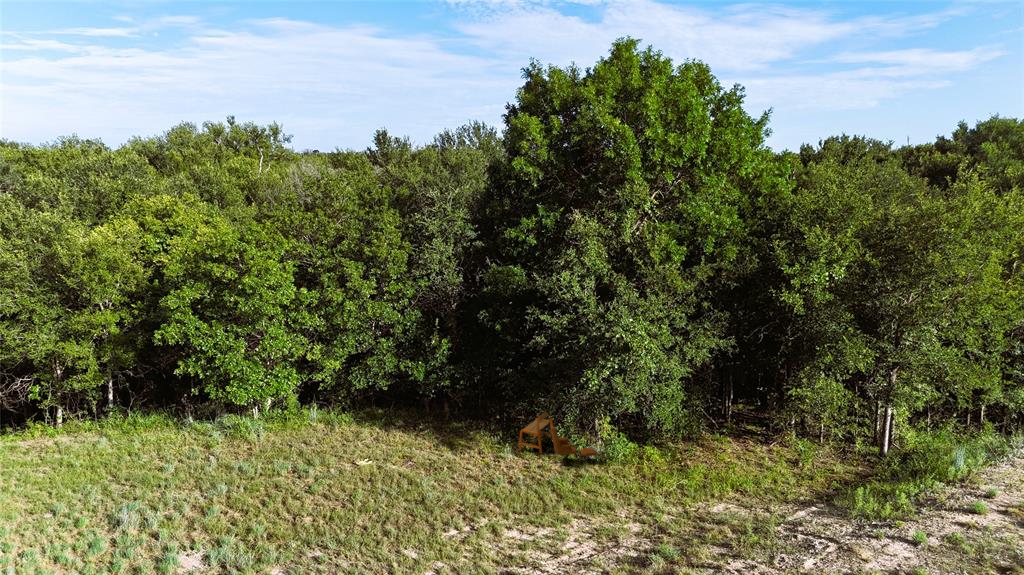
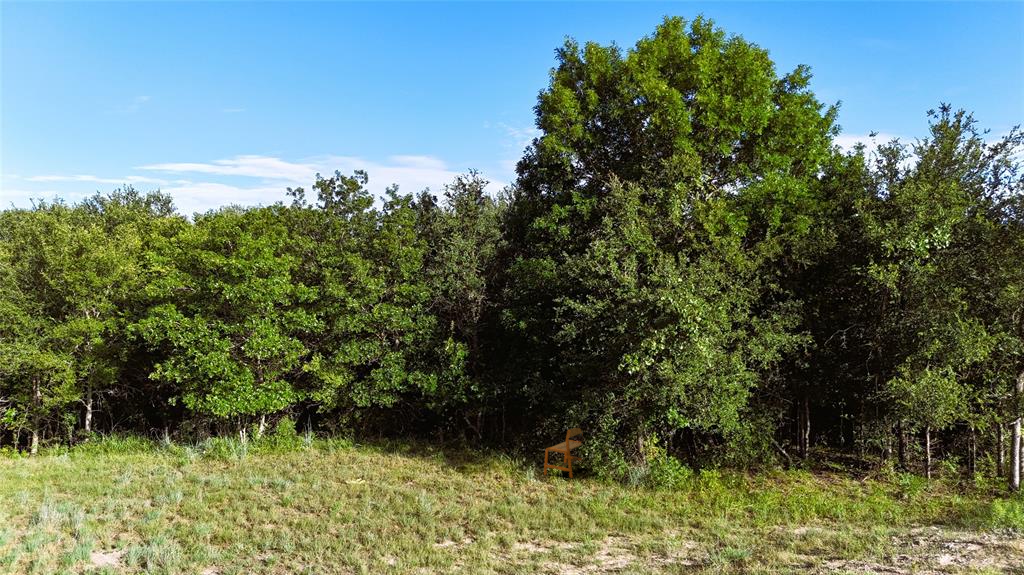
lounge chair: present [550,423,597,466] -> none [582,435,643,490]

